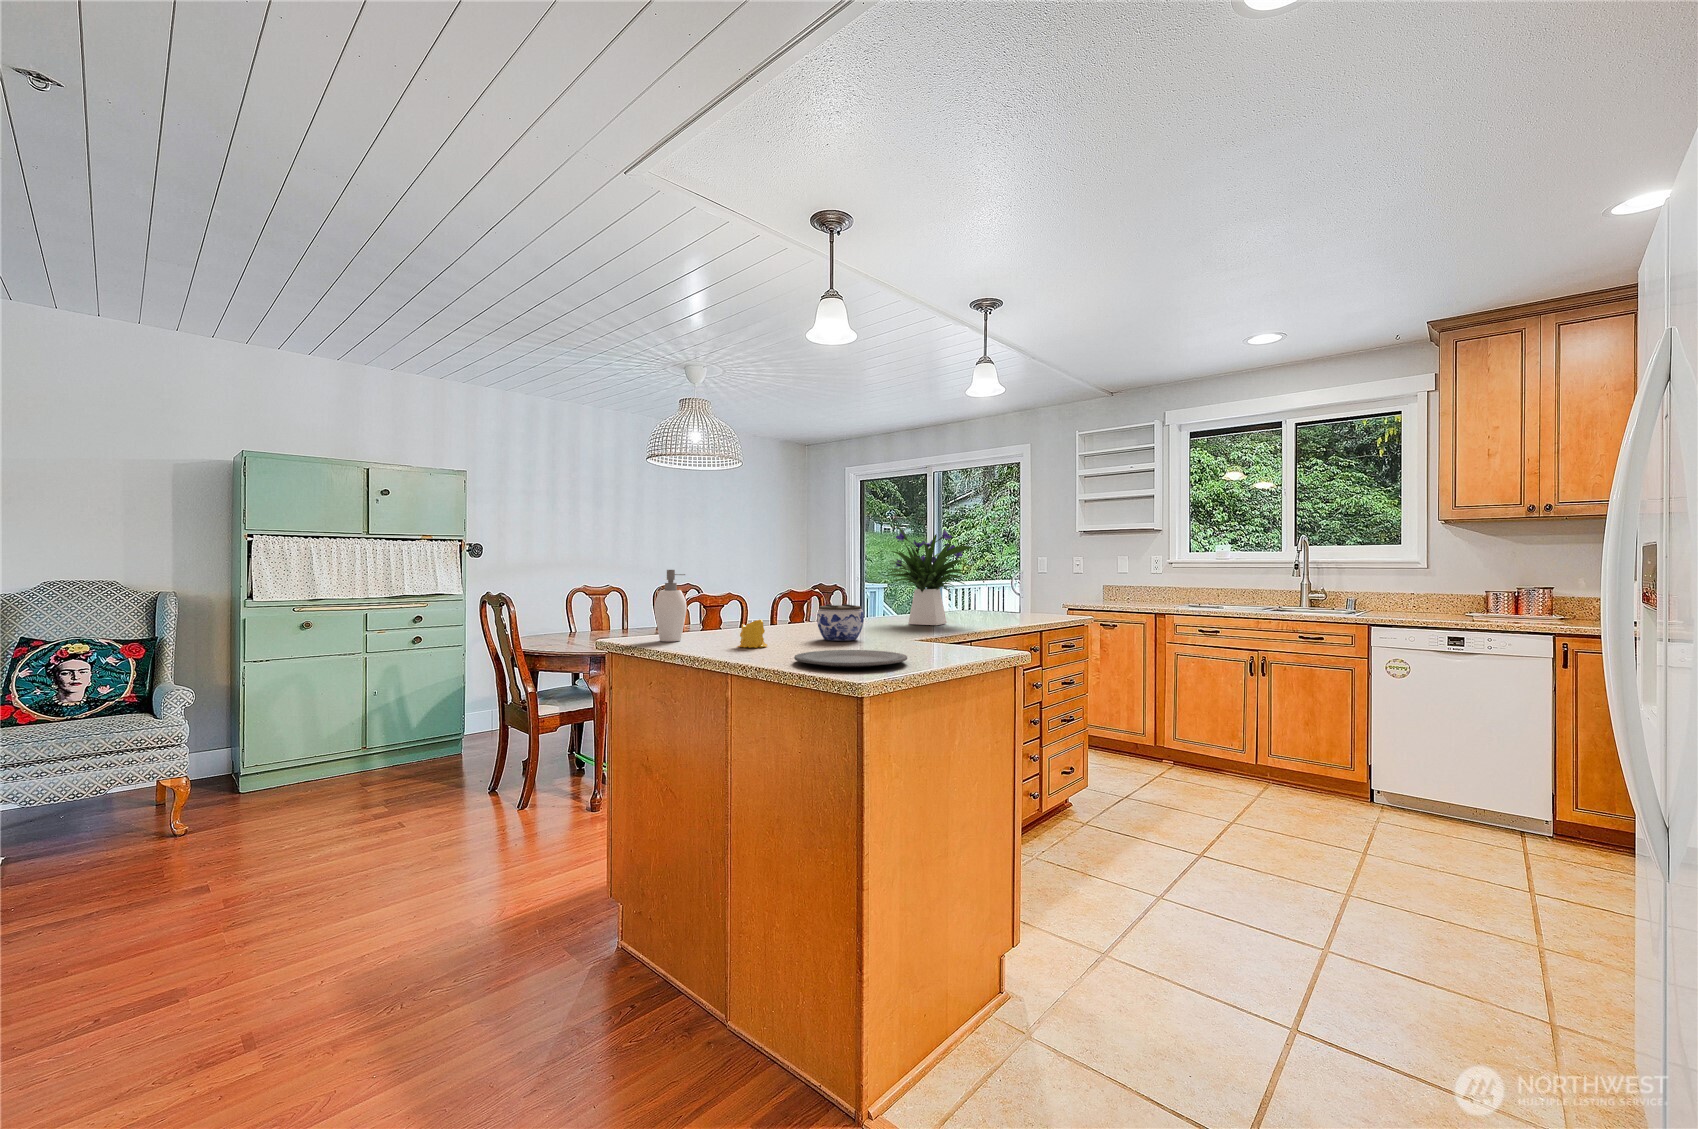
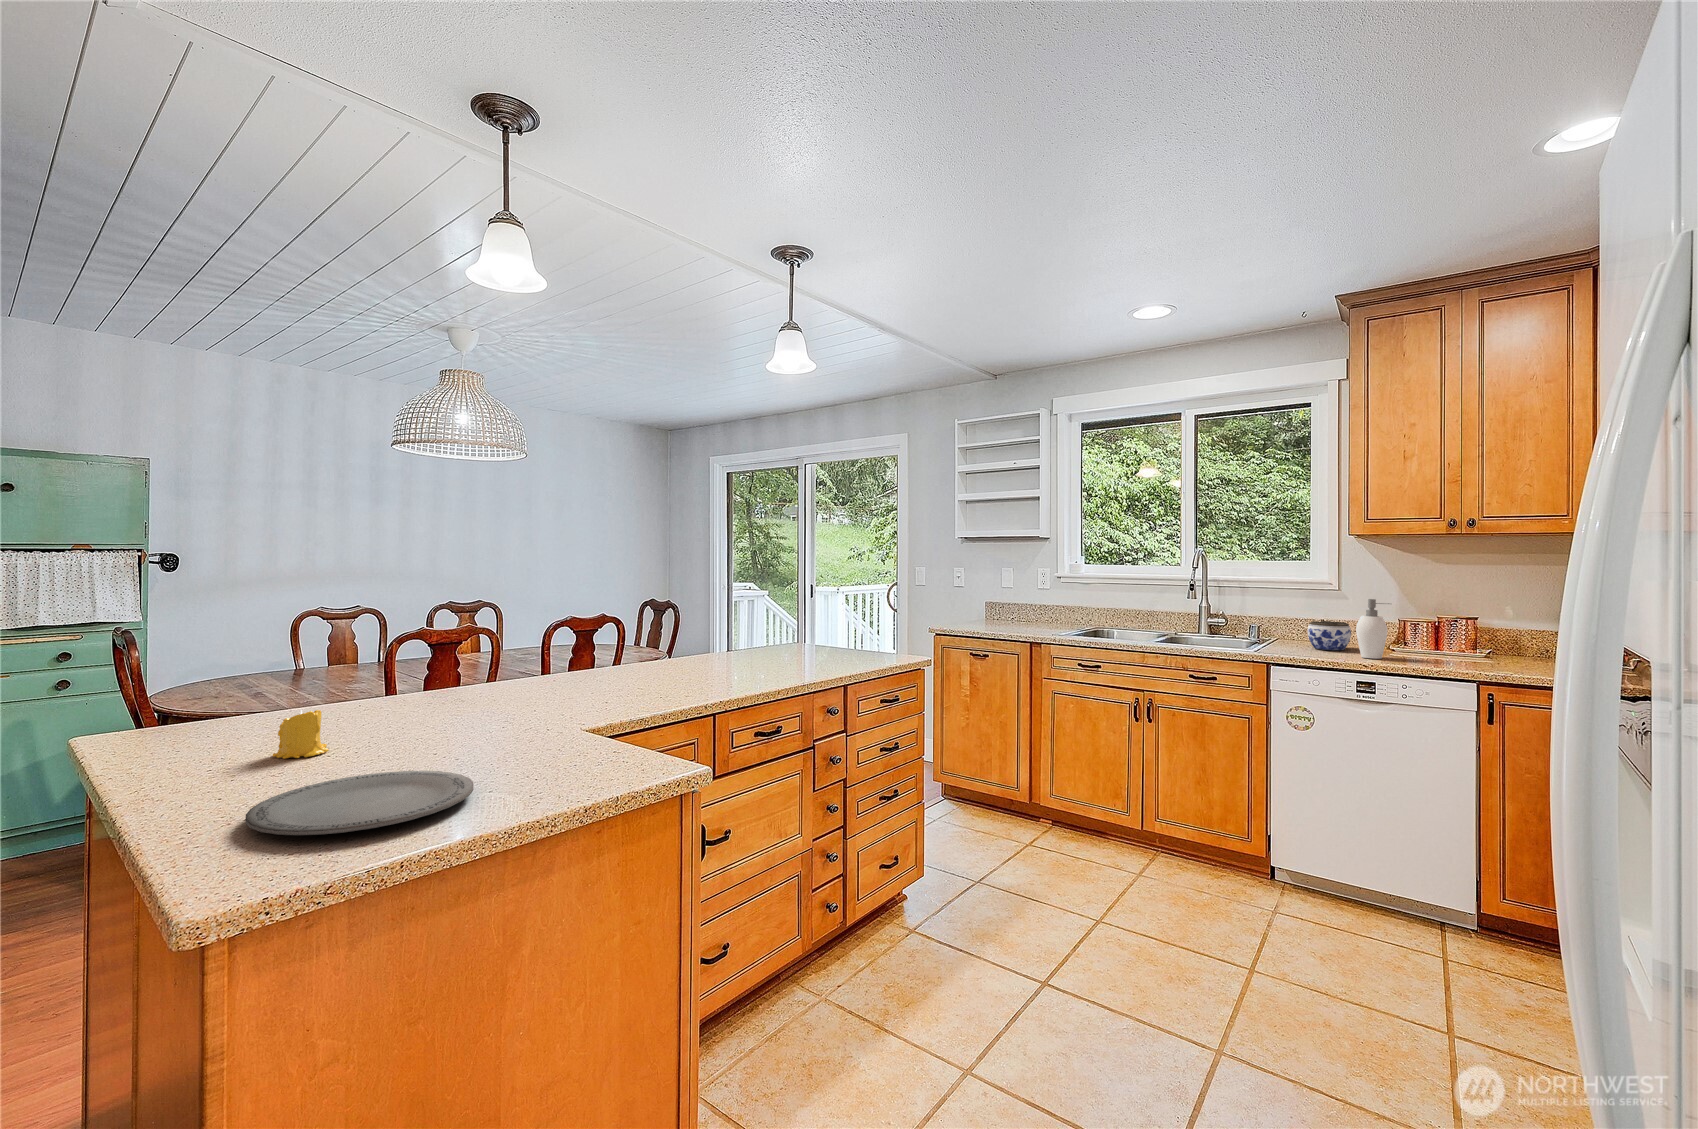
flower arrangement: present [880,524,973,625] -> none [606,544,746,685]
soap dispenser: present [654,570,687,641] -> present [1356,599,1390,659]
jar: present [817,604,864,641] -> present [1308,621,1351,650]

